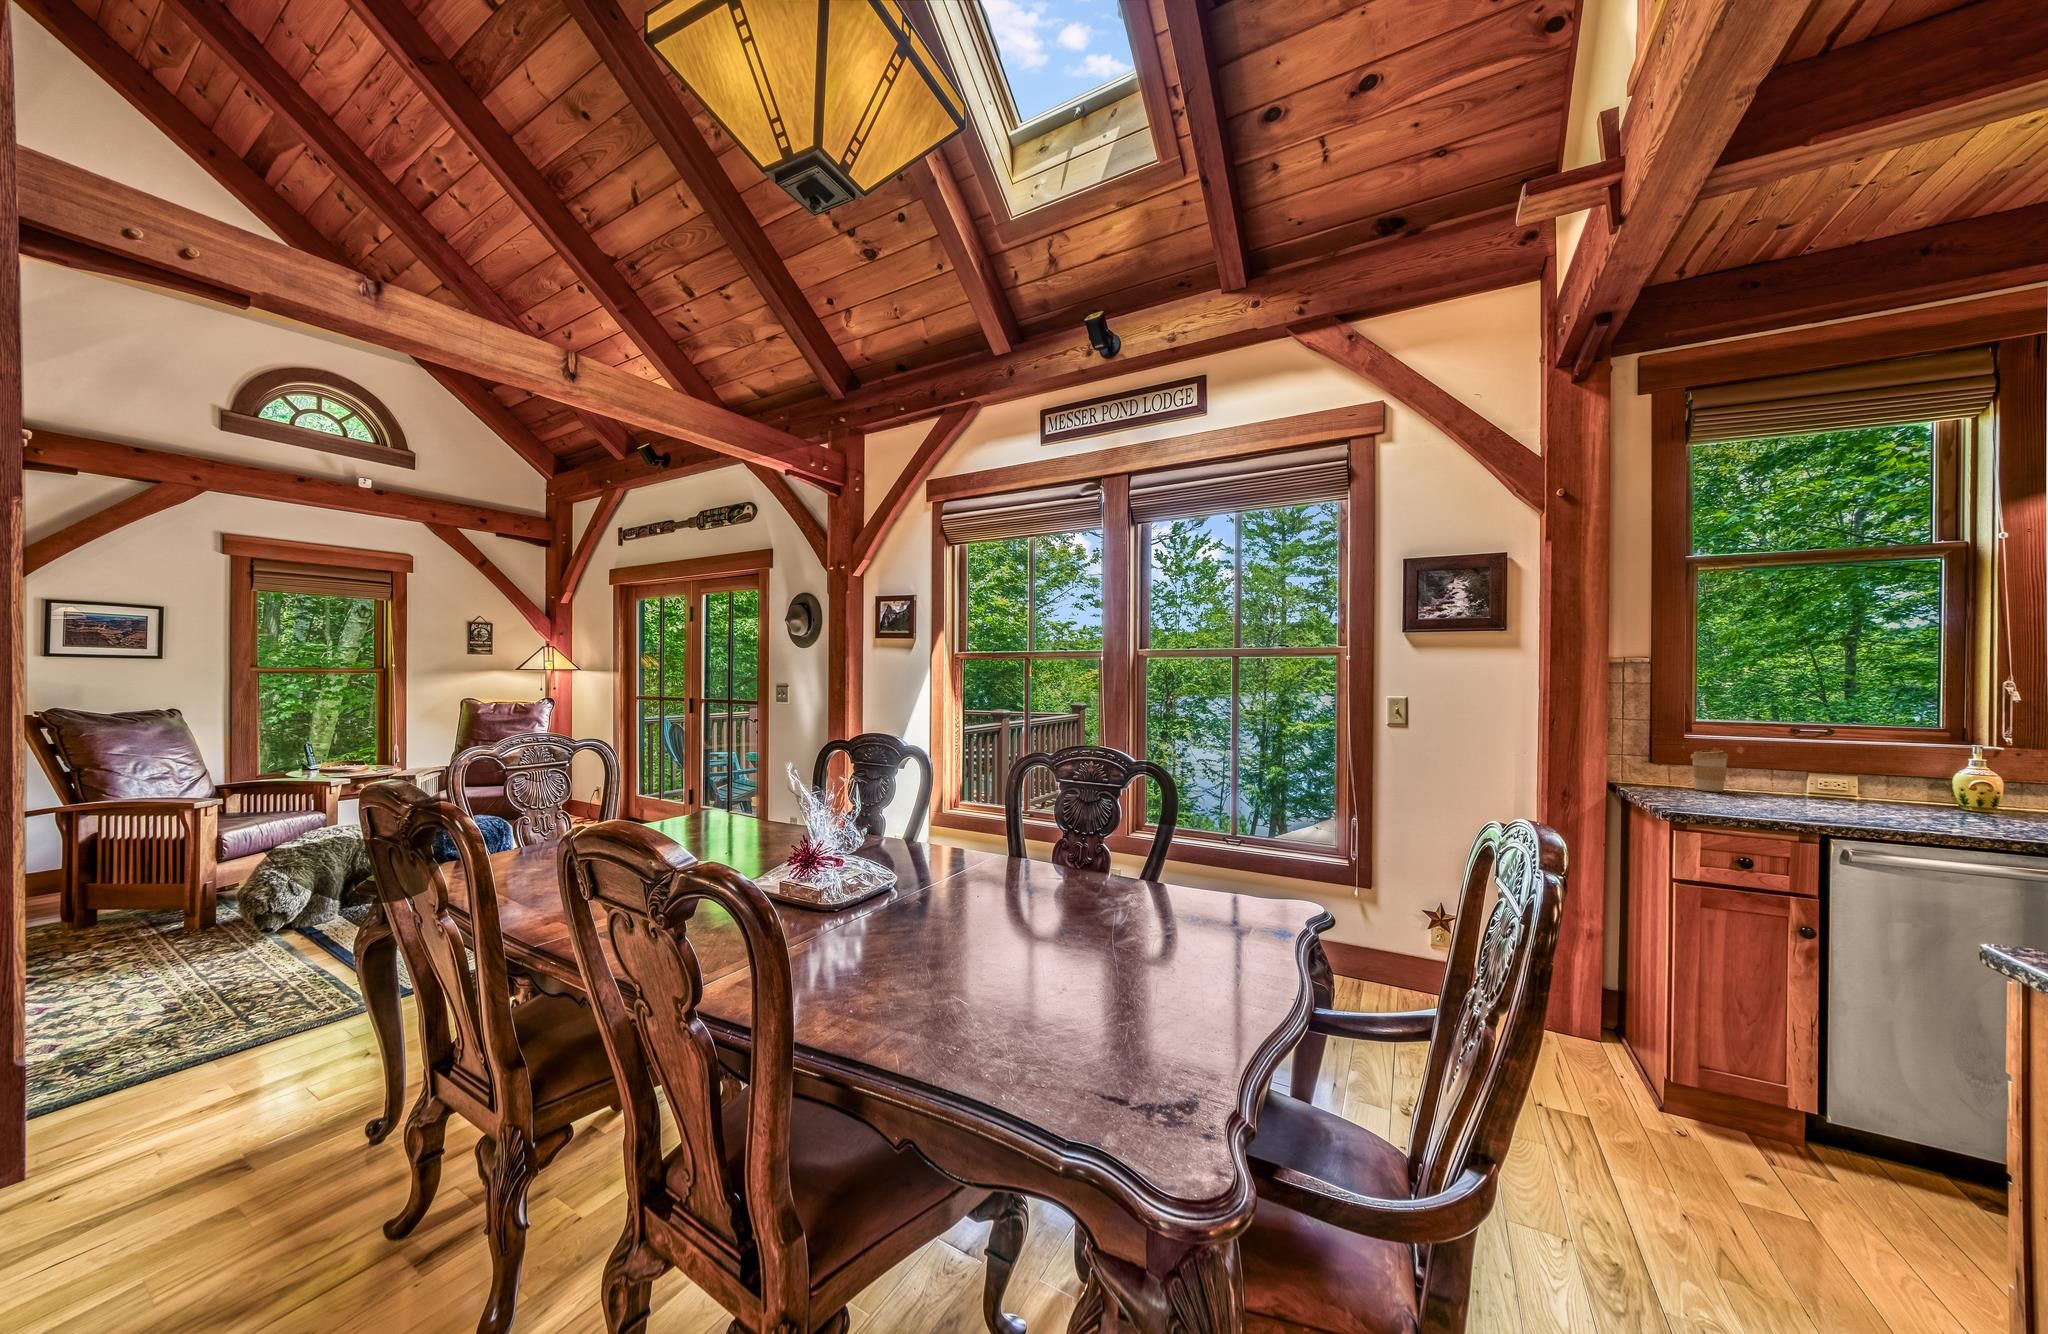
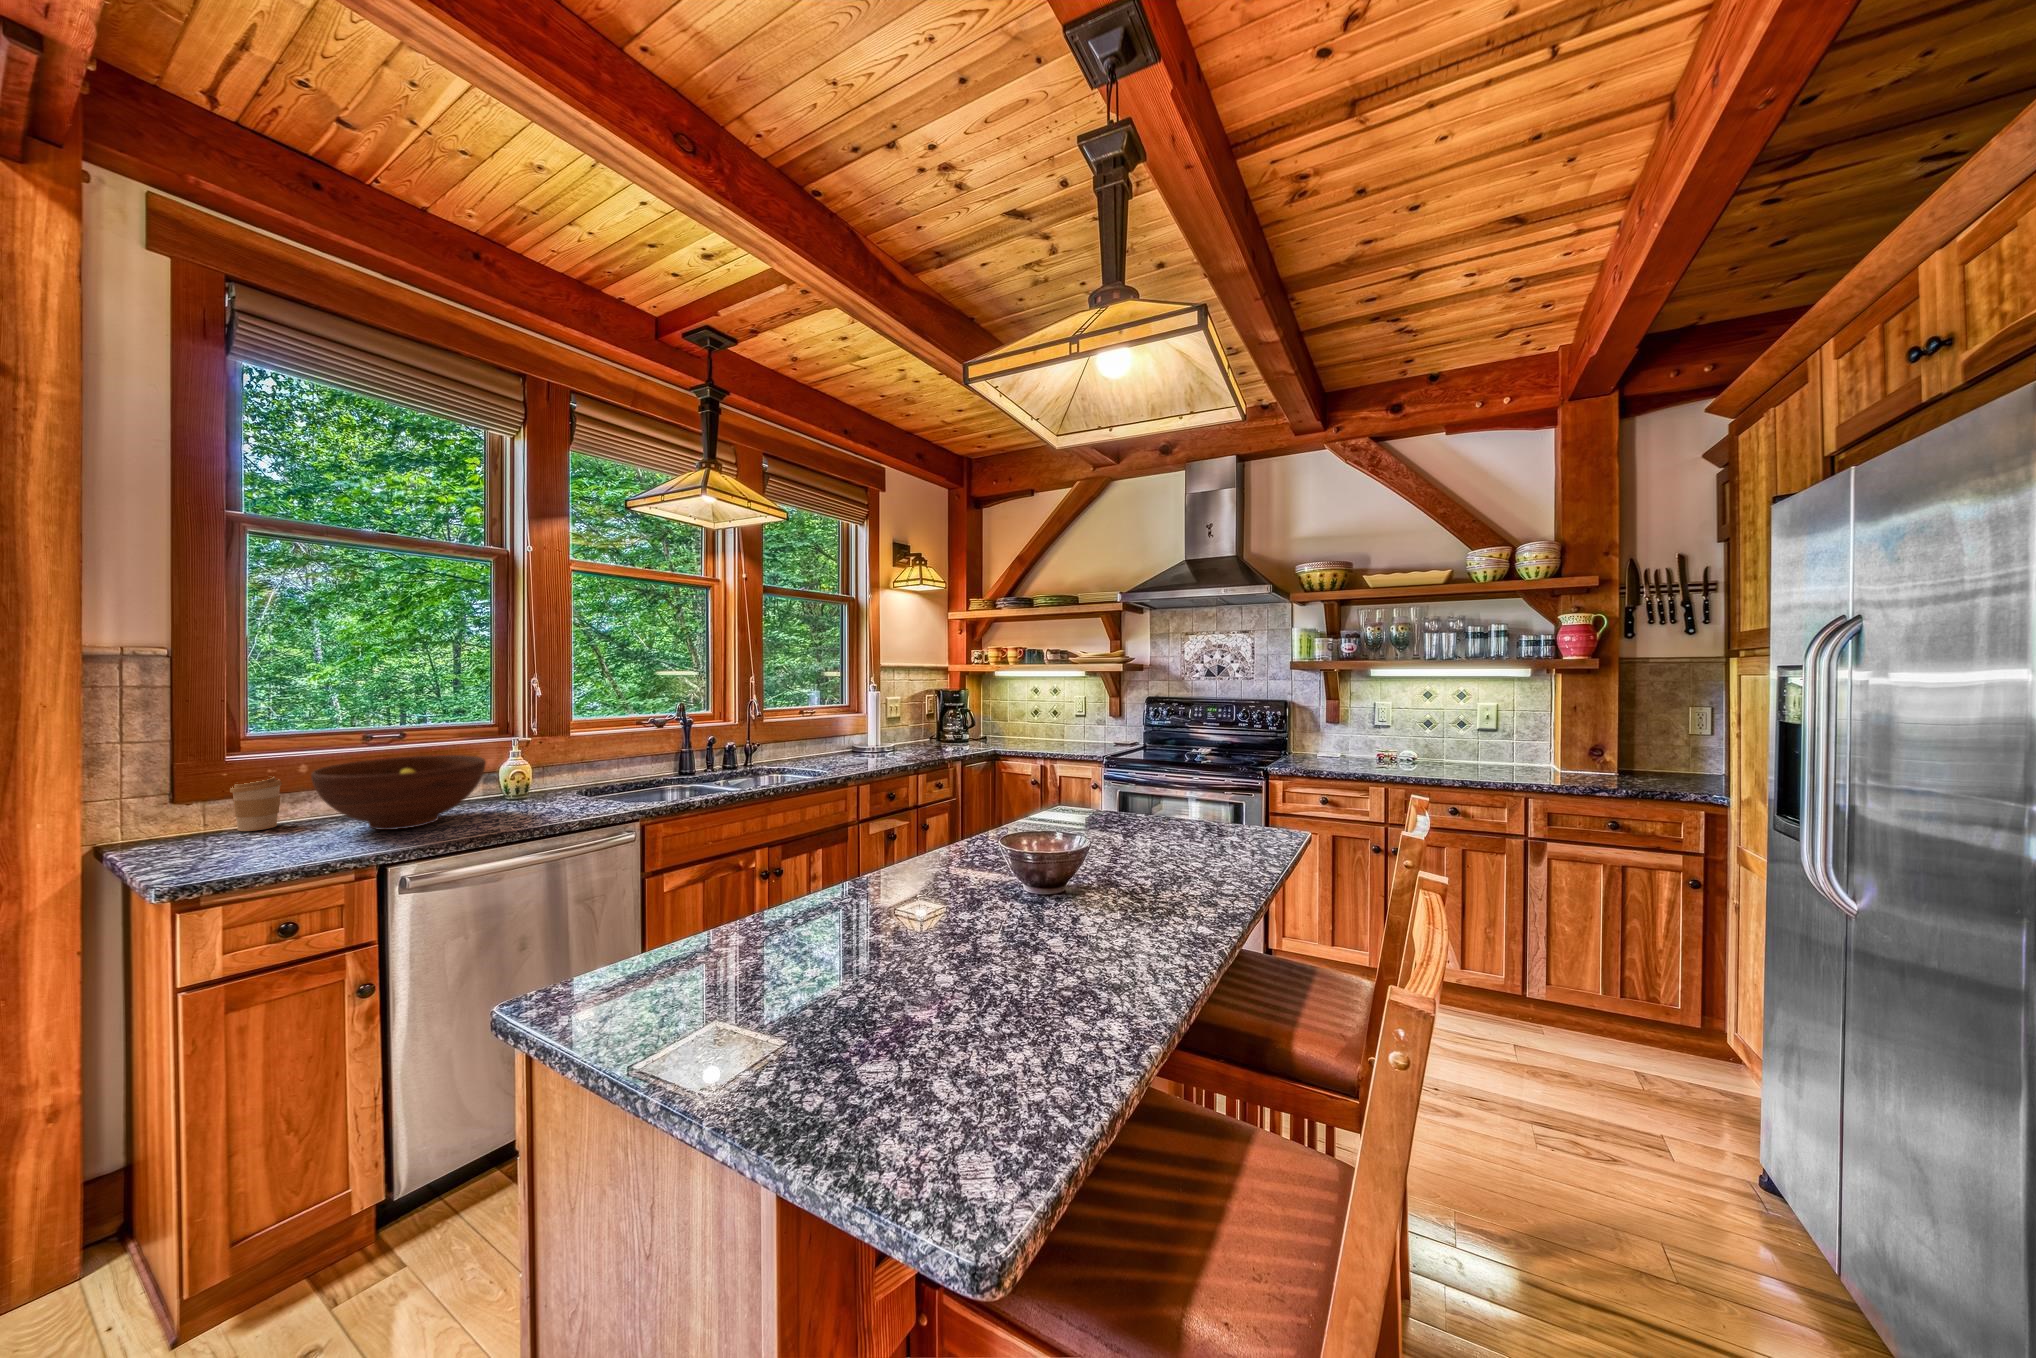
fruit bowl: none [1758,746,1940,813] -> present [311,755,486,830]

